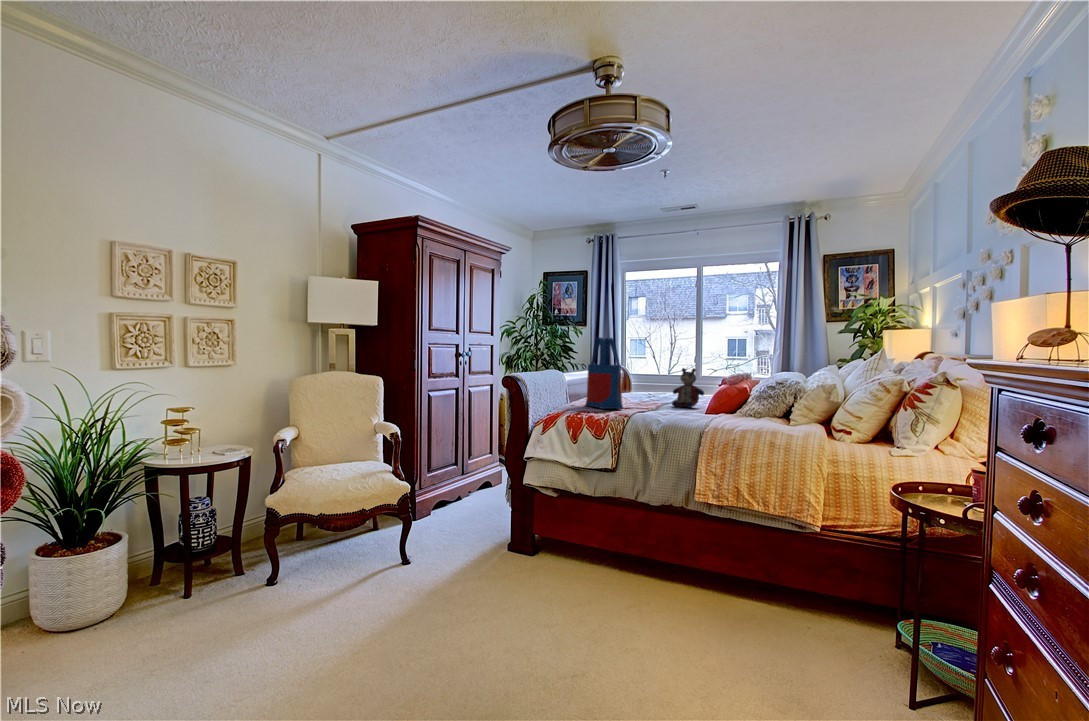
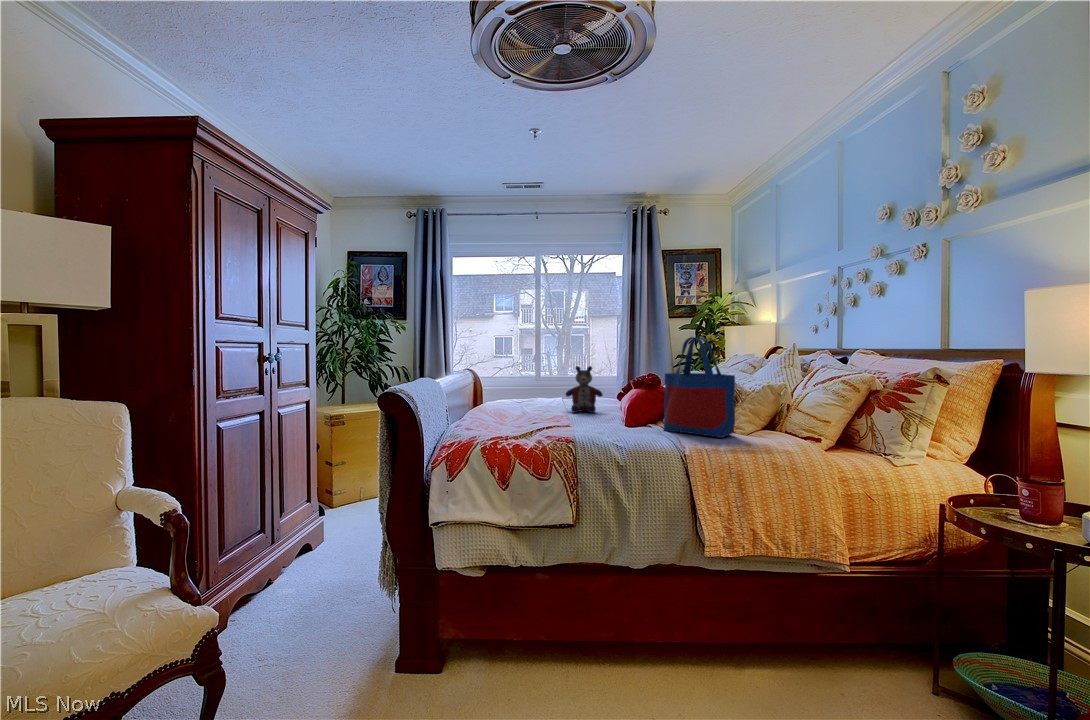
tote bag: present [585,337,623,409] -> present [663,337,735,438]

